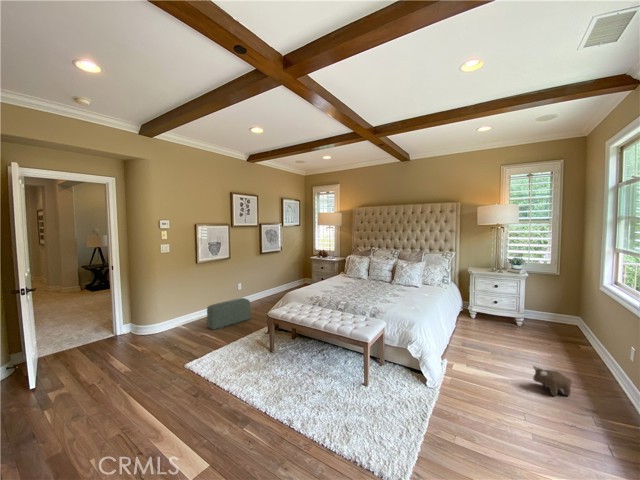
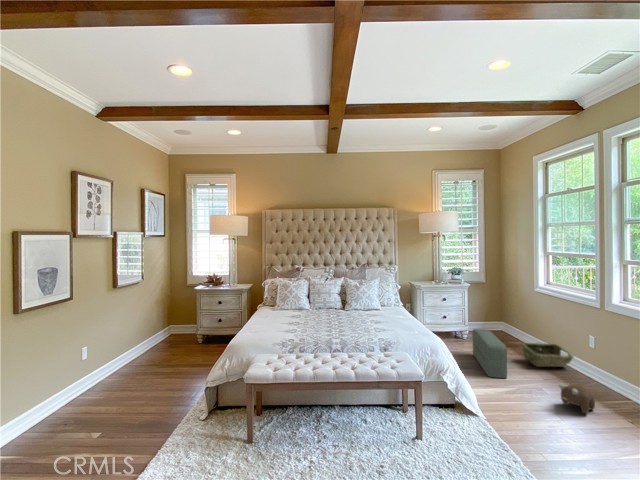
pouf: present [207,298,250,329] -> present [472,329,507,378]
woven basket: none [555,335,610,365] -> present [522,343,573,367]

